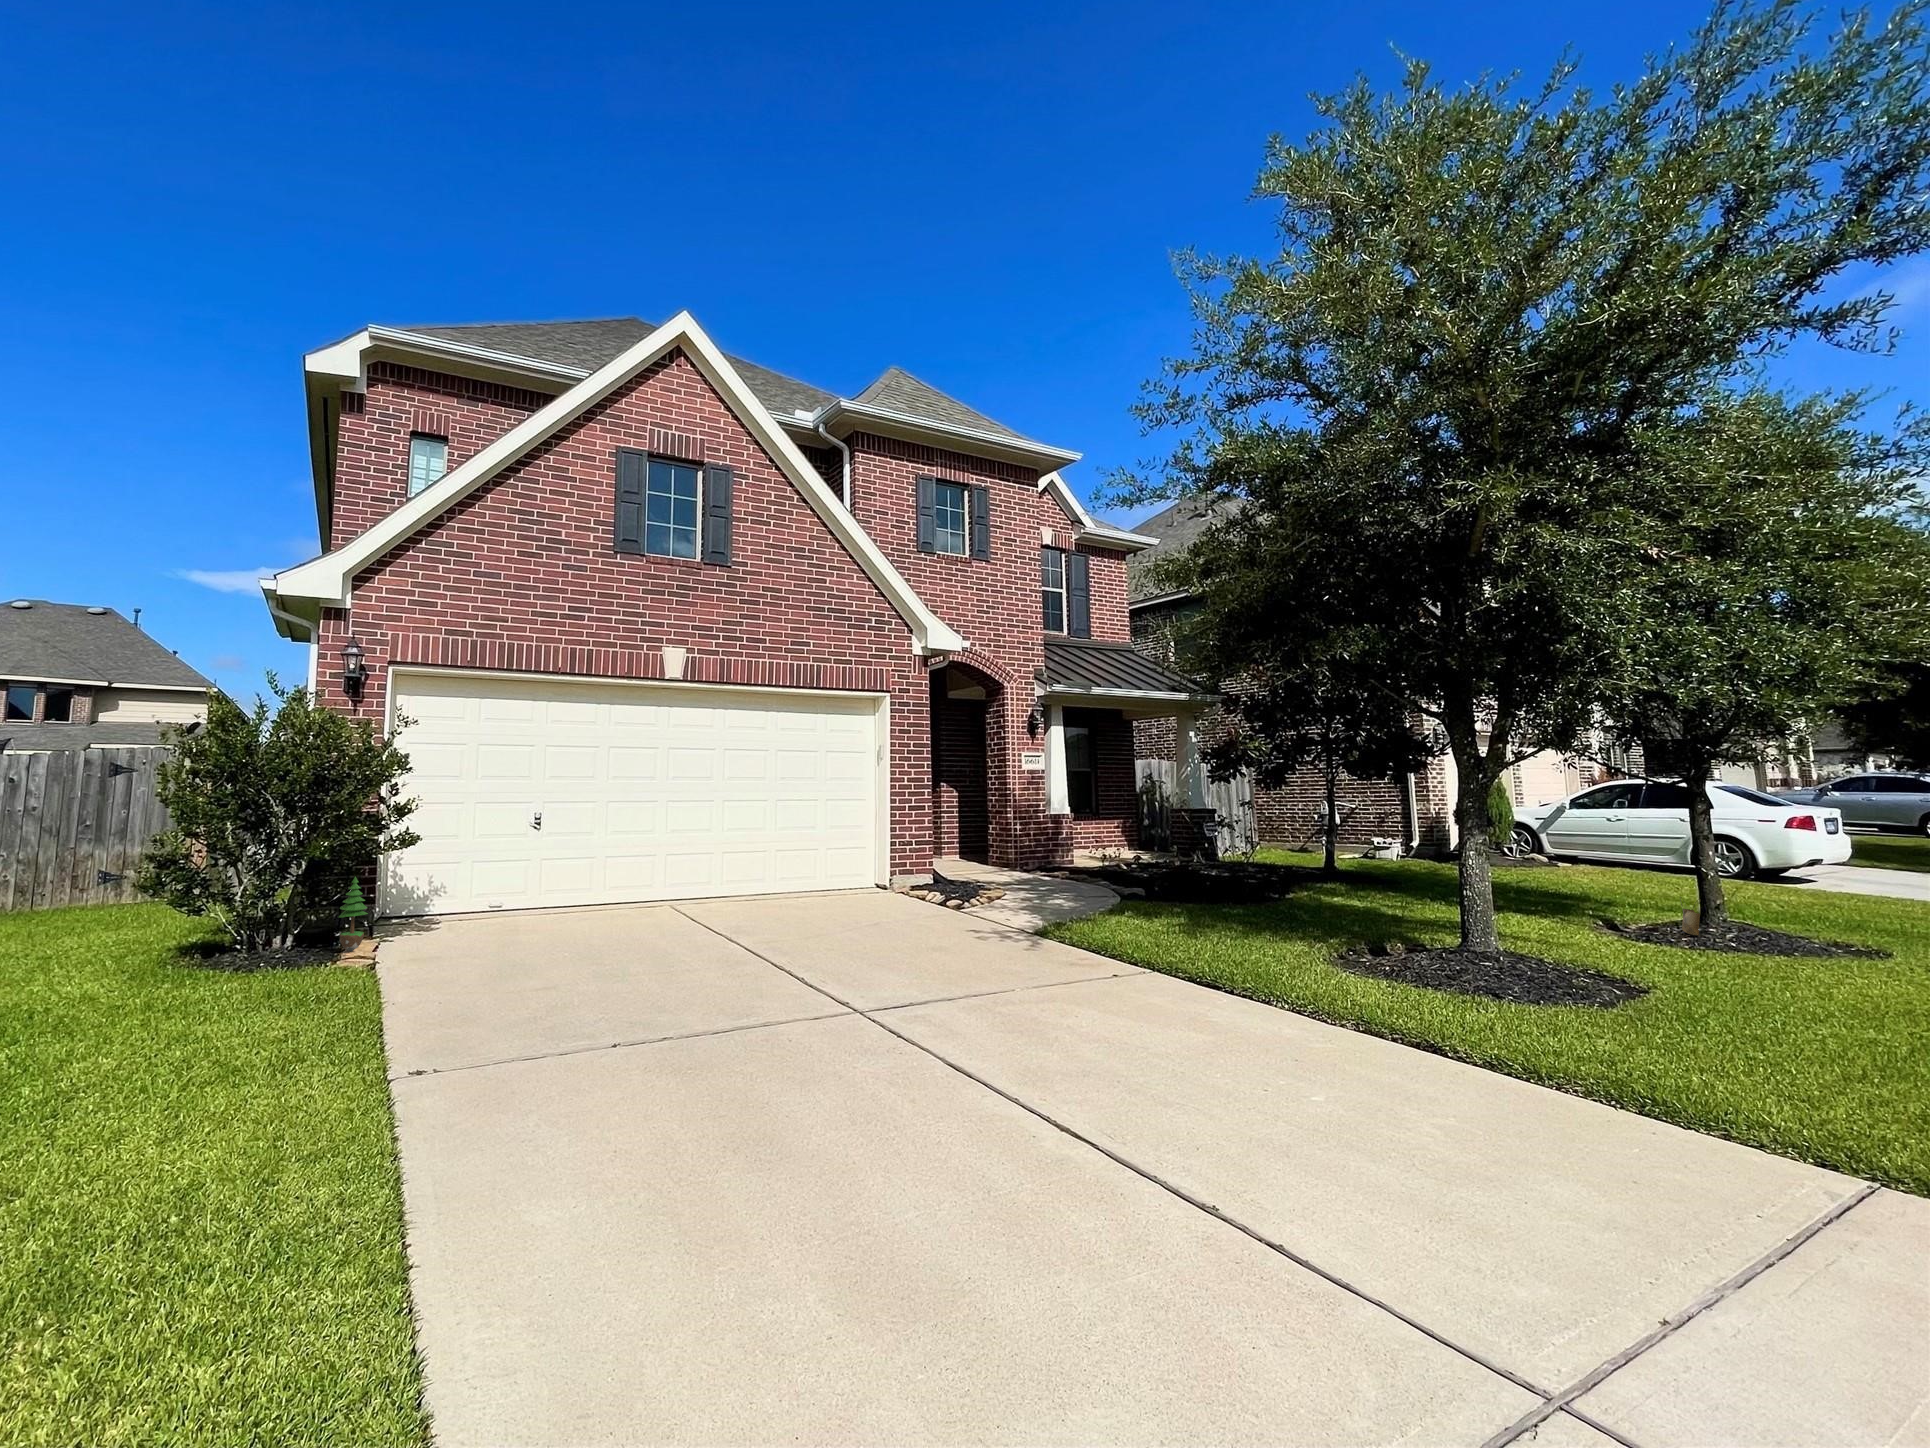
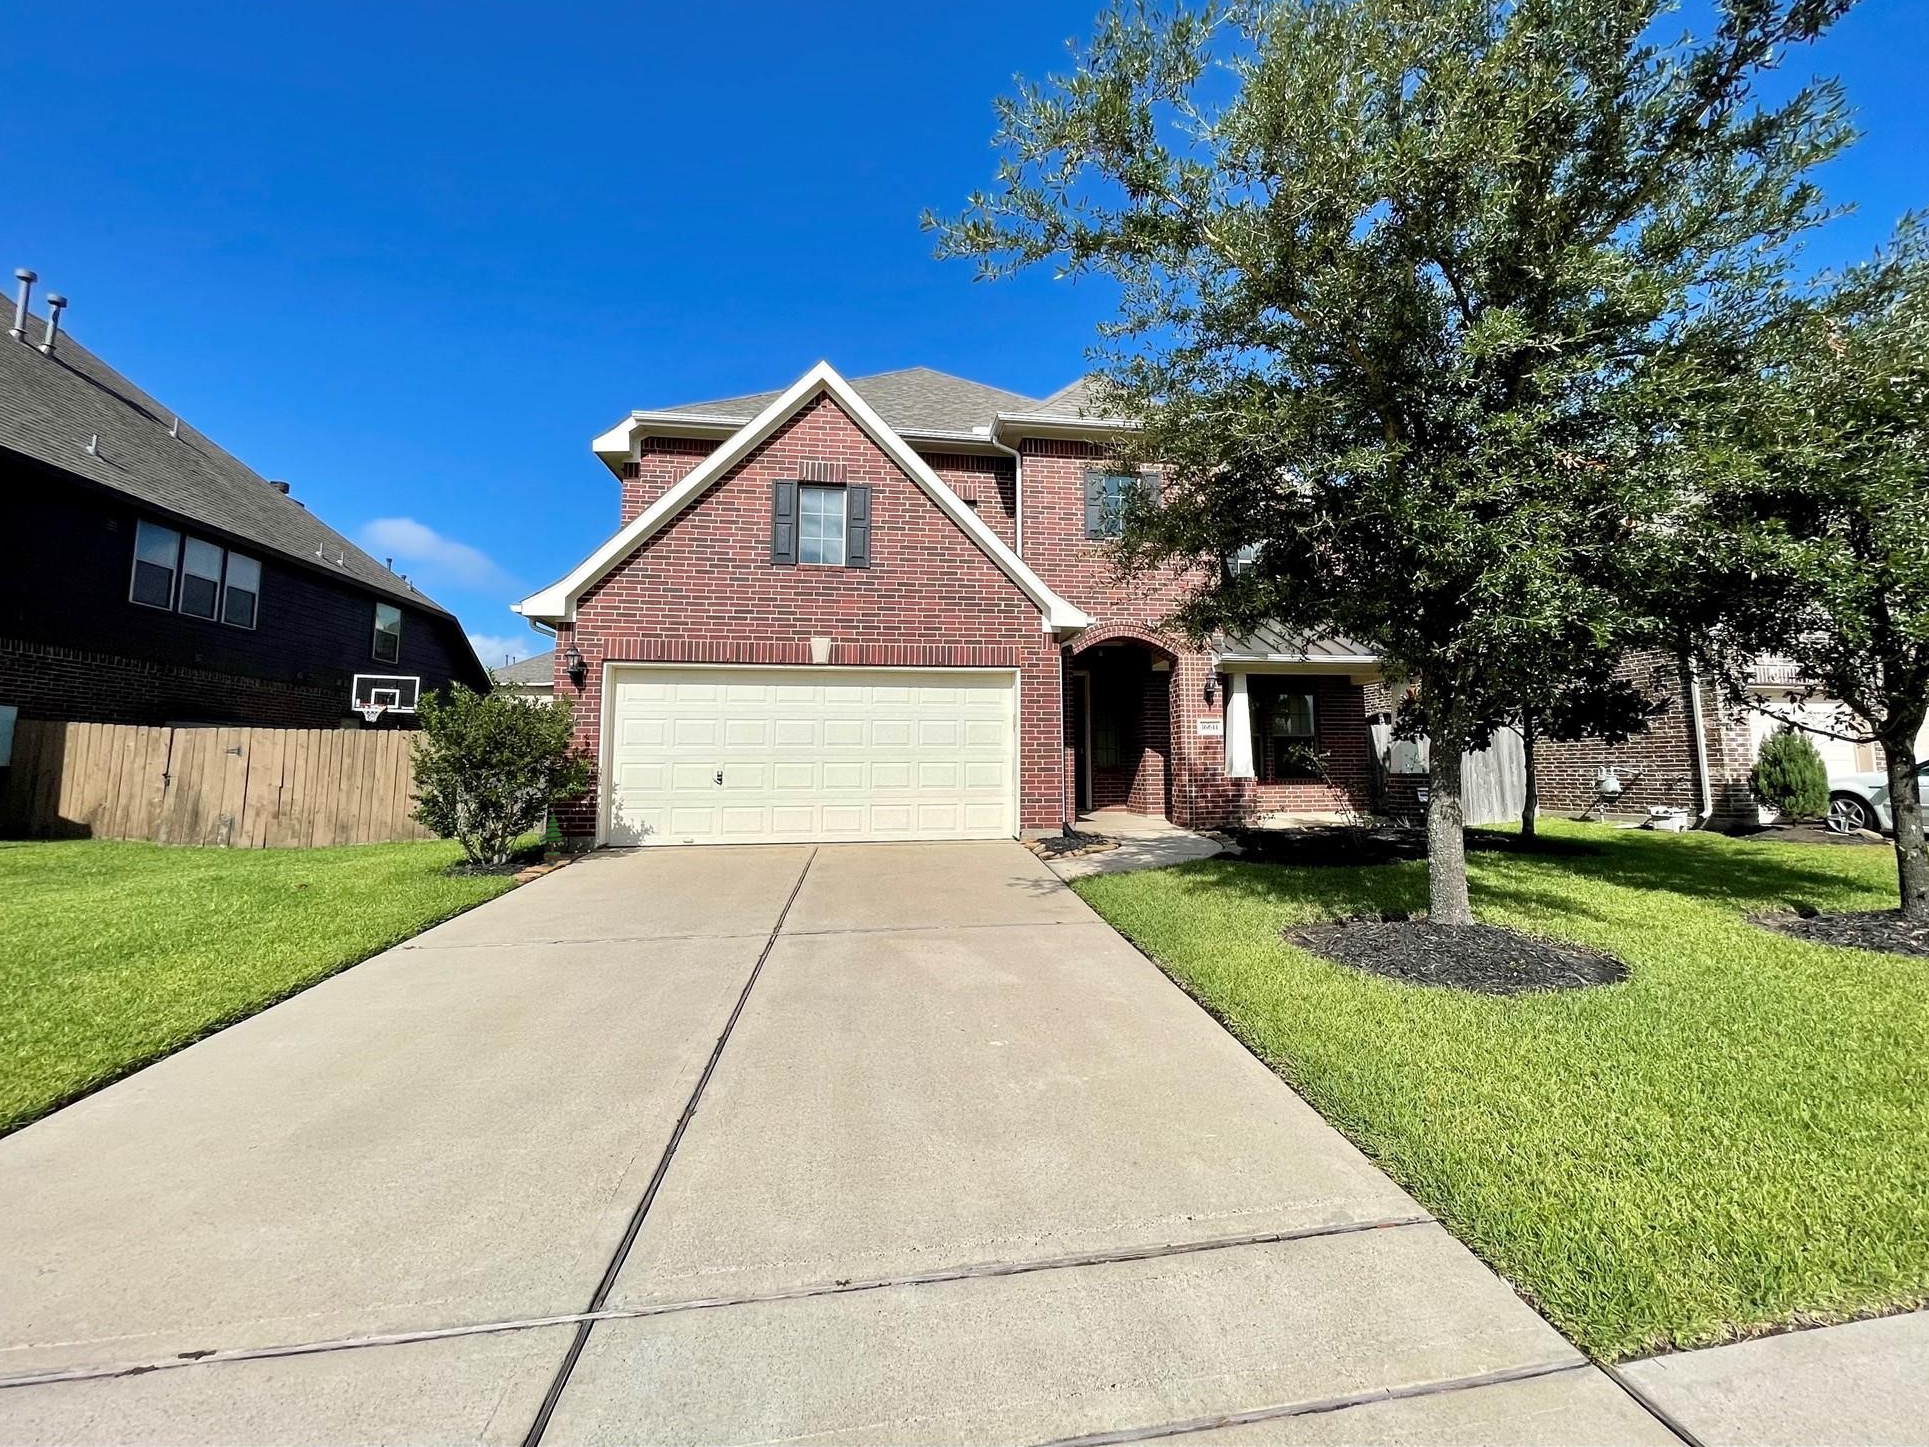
woven basket: present [1681,902,1700,935] -> none [1843,875,1869,922]

